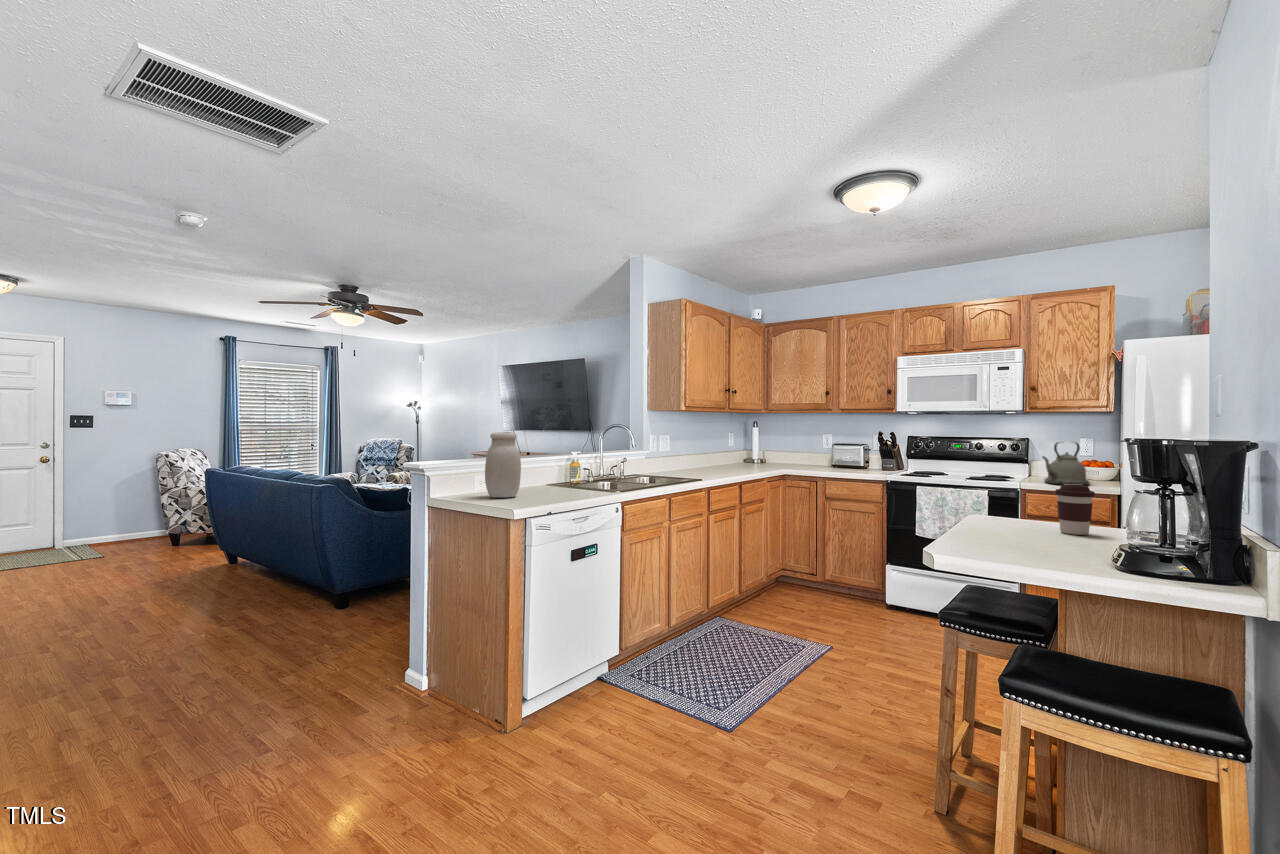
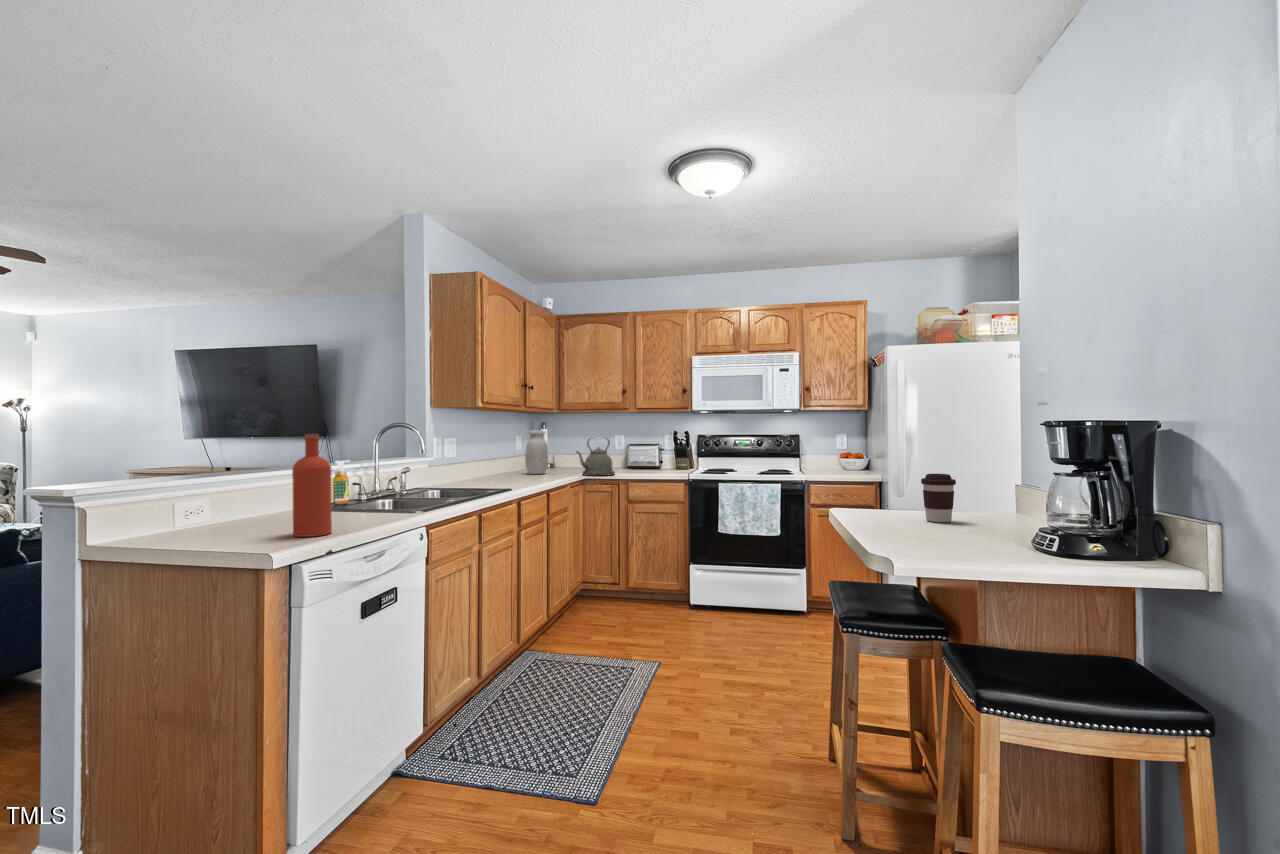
jar: present [485,432,521,498] -> present [525,430,548,474]
bottle: none [531,433,554,502] -> present [292,434,332,537]
kettle: present [1042,442,1090,485] -> present [576,439,615,476]

